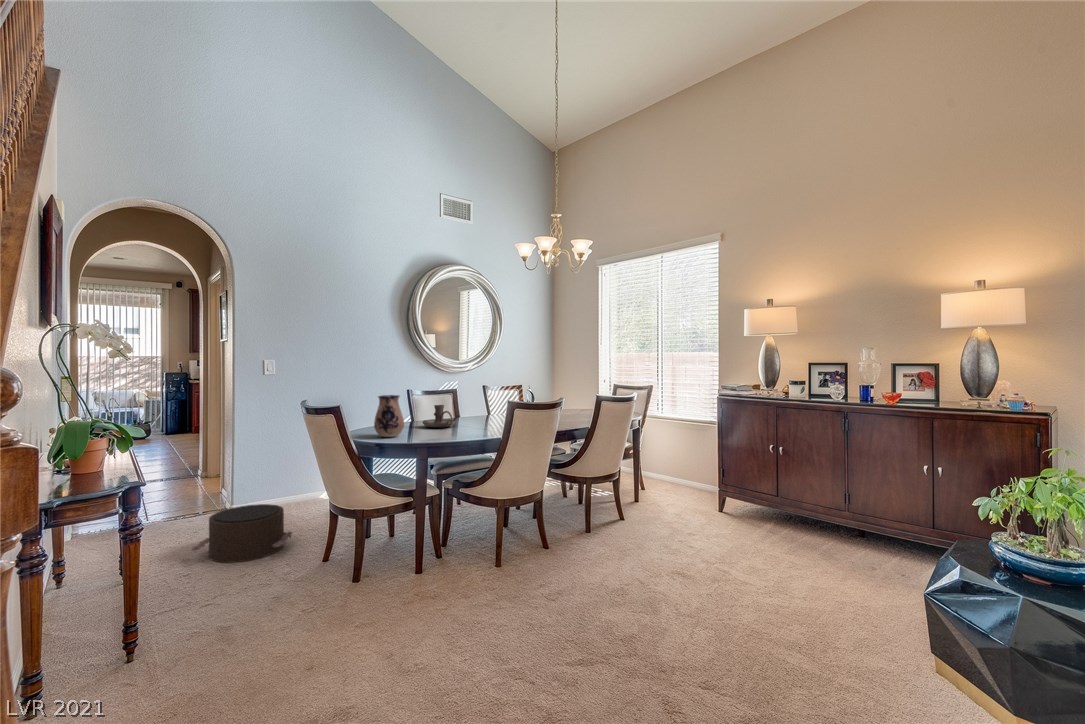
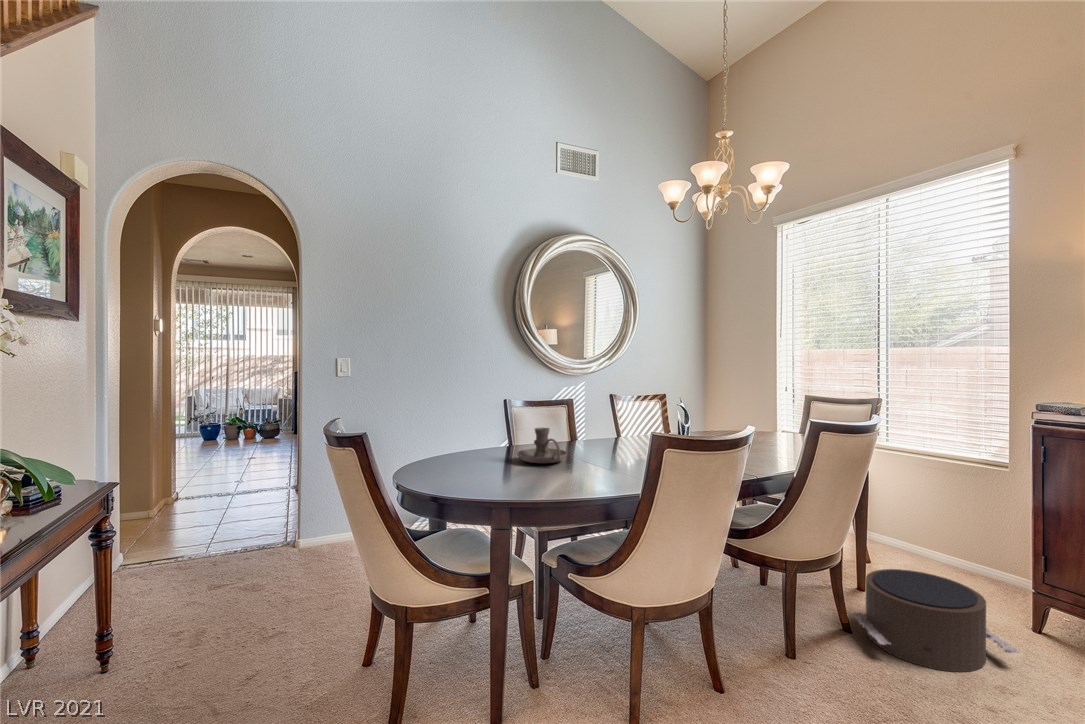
ceramic pitcher: present [374,395,404,437] -> none [435,414,481,483]
pouf: present [192,504,292,563] -> present [853,569,1019,672]

